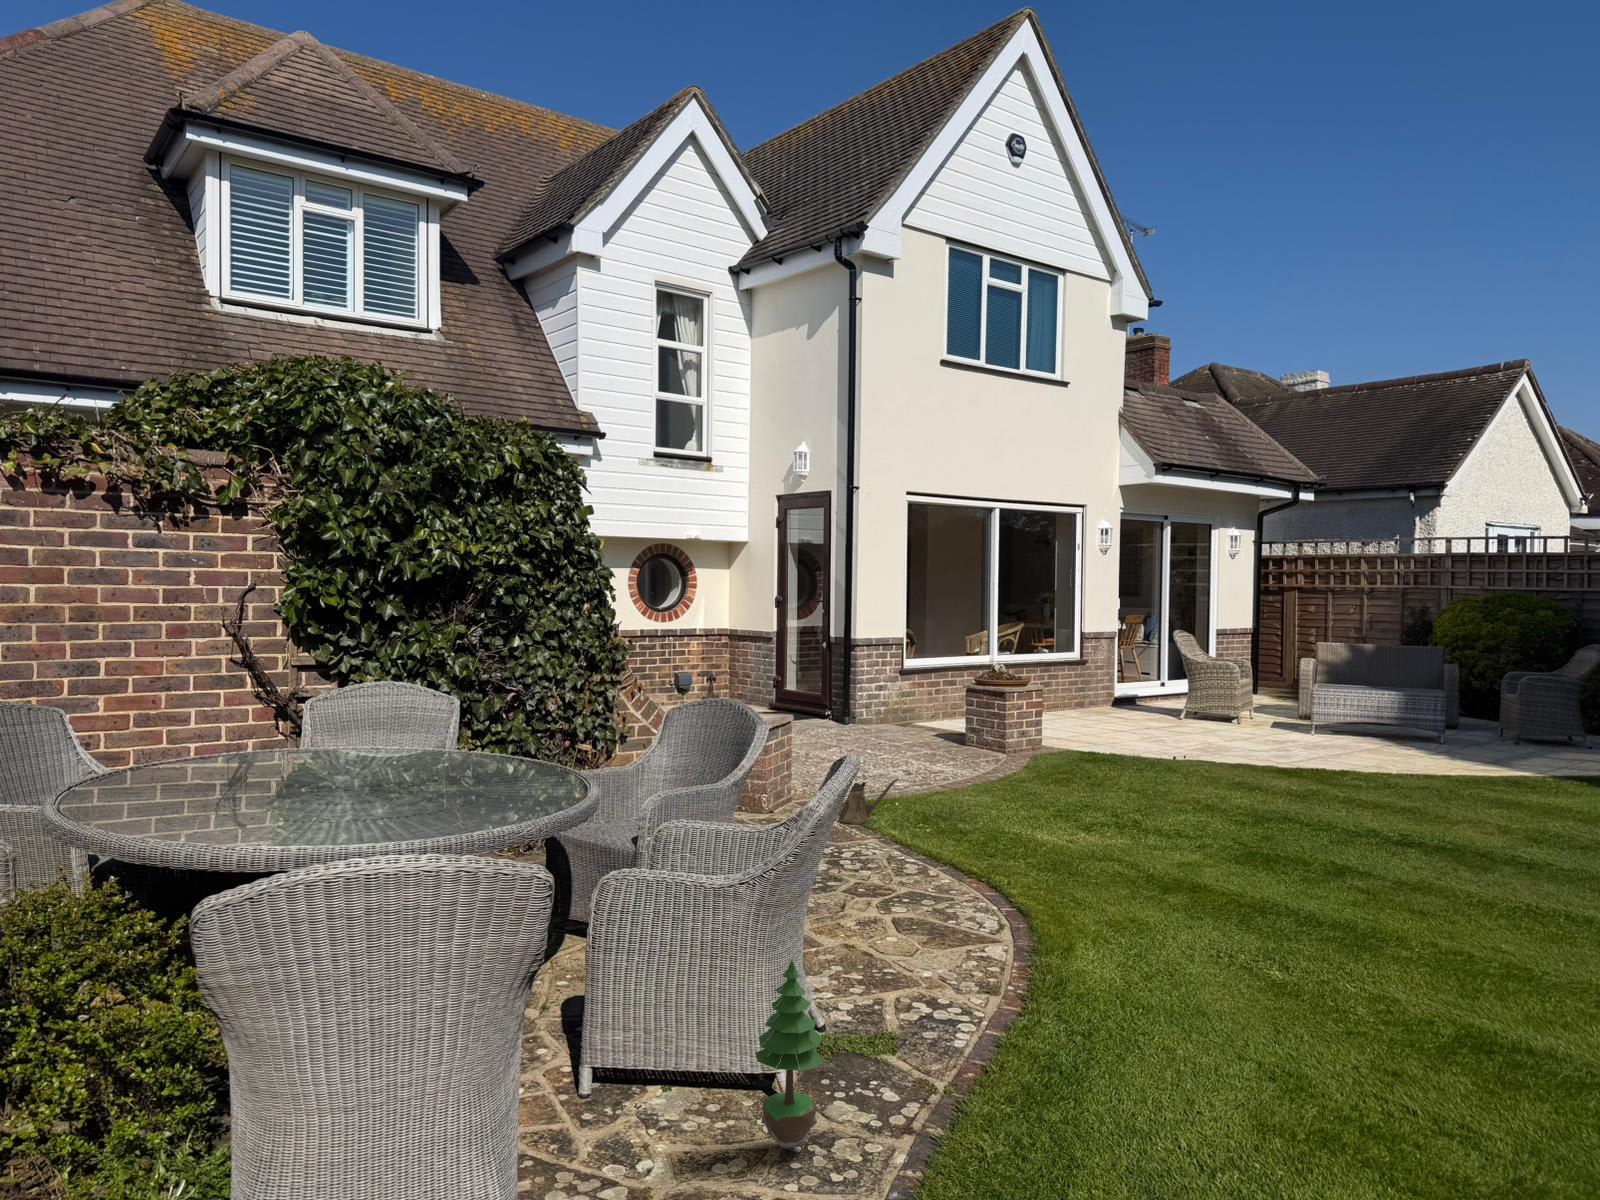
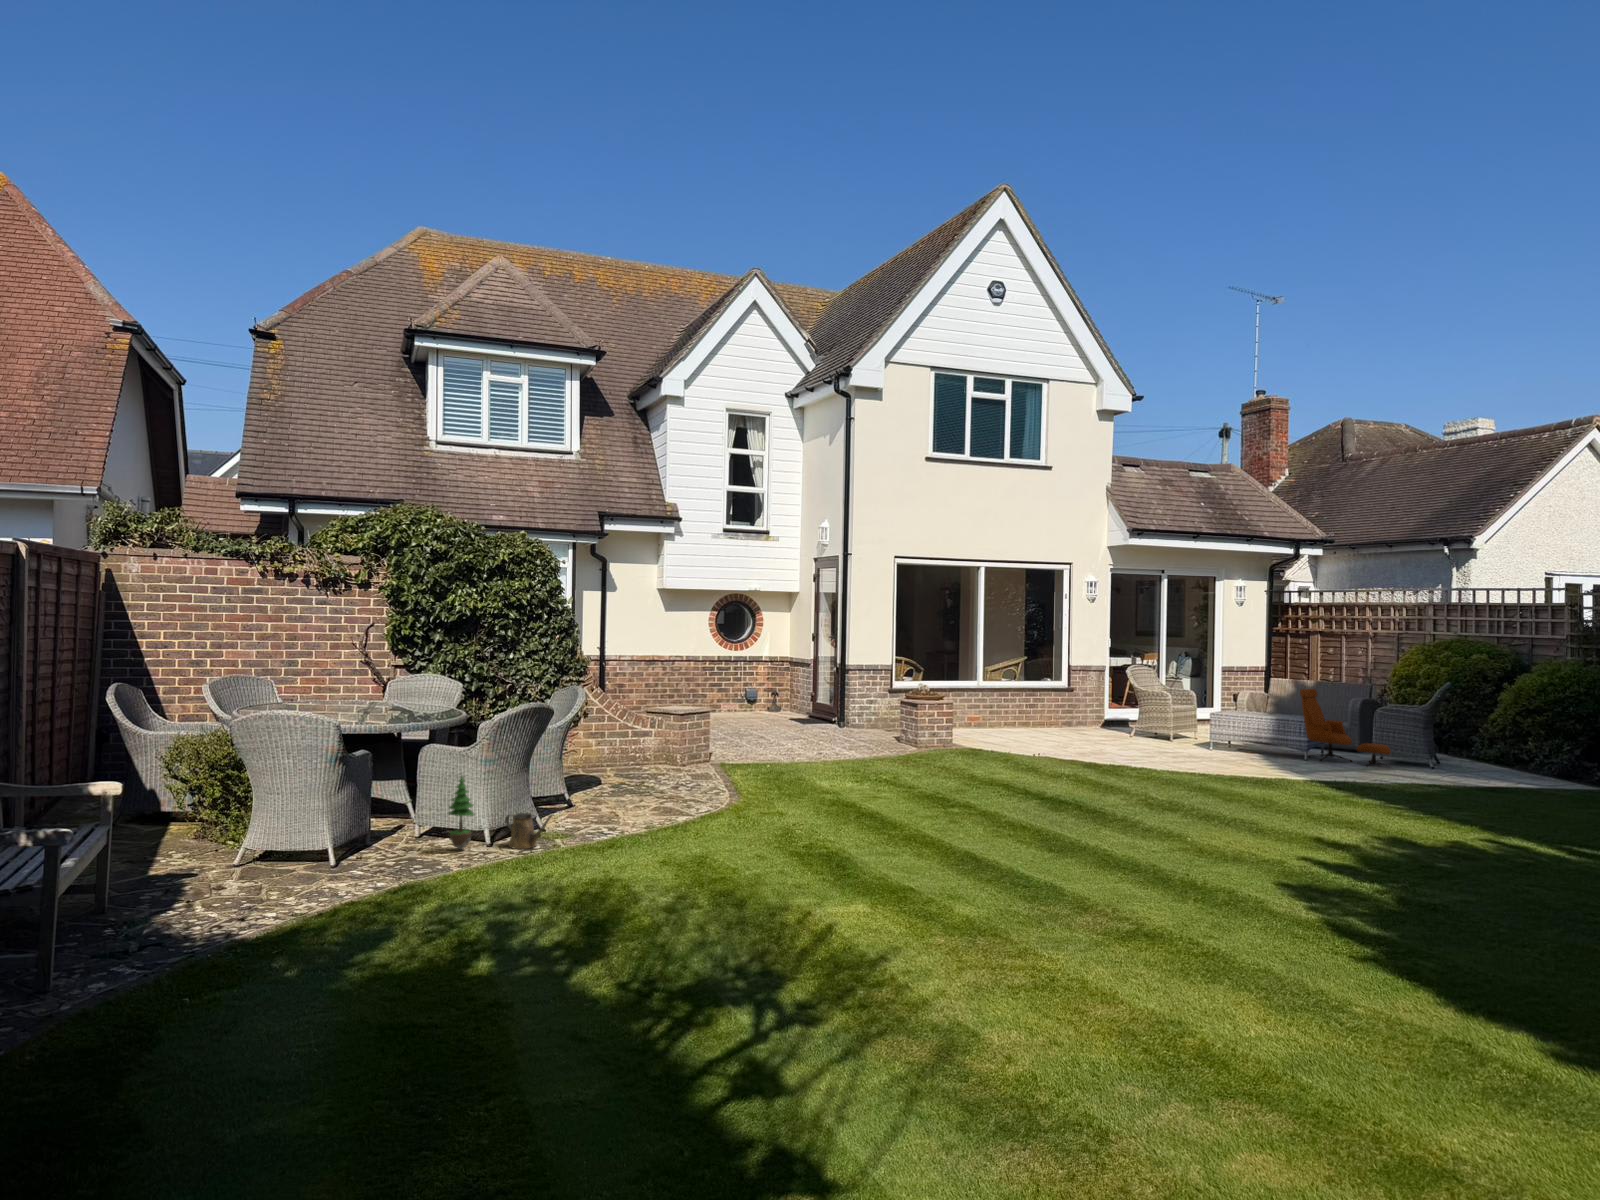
lounge chair: none [1472,656,1597,752] -> present [1300,689,1391,764]
watering can: present [838,778,899,824] -> present [505,813,553,849]

